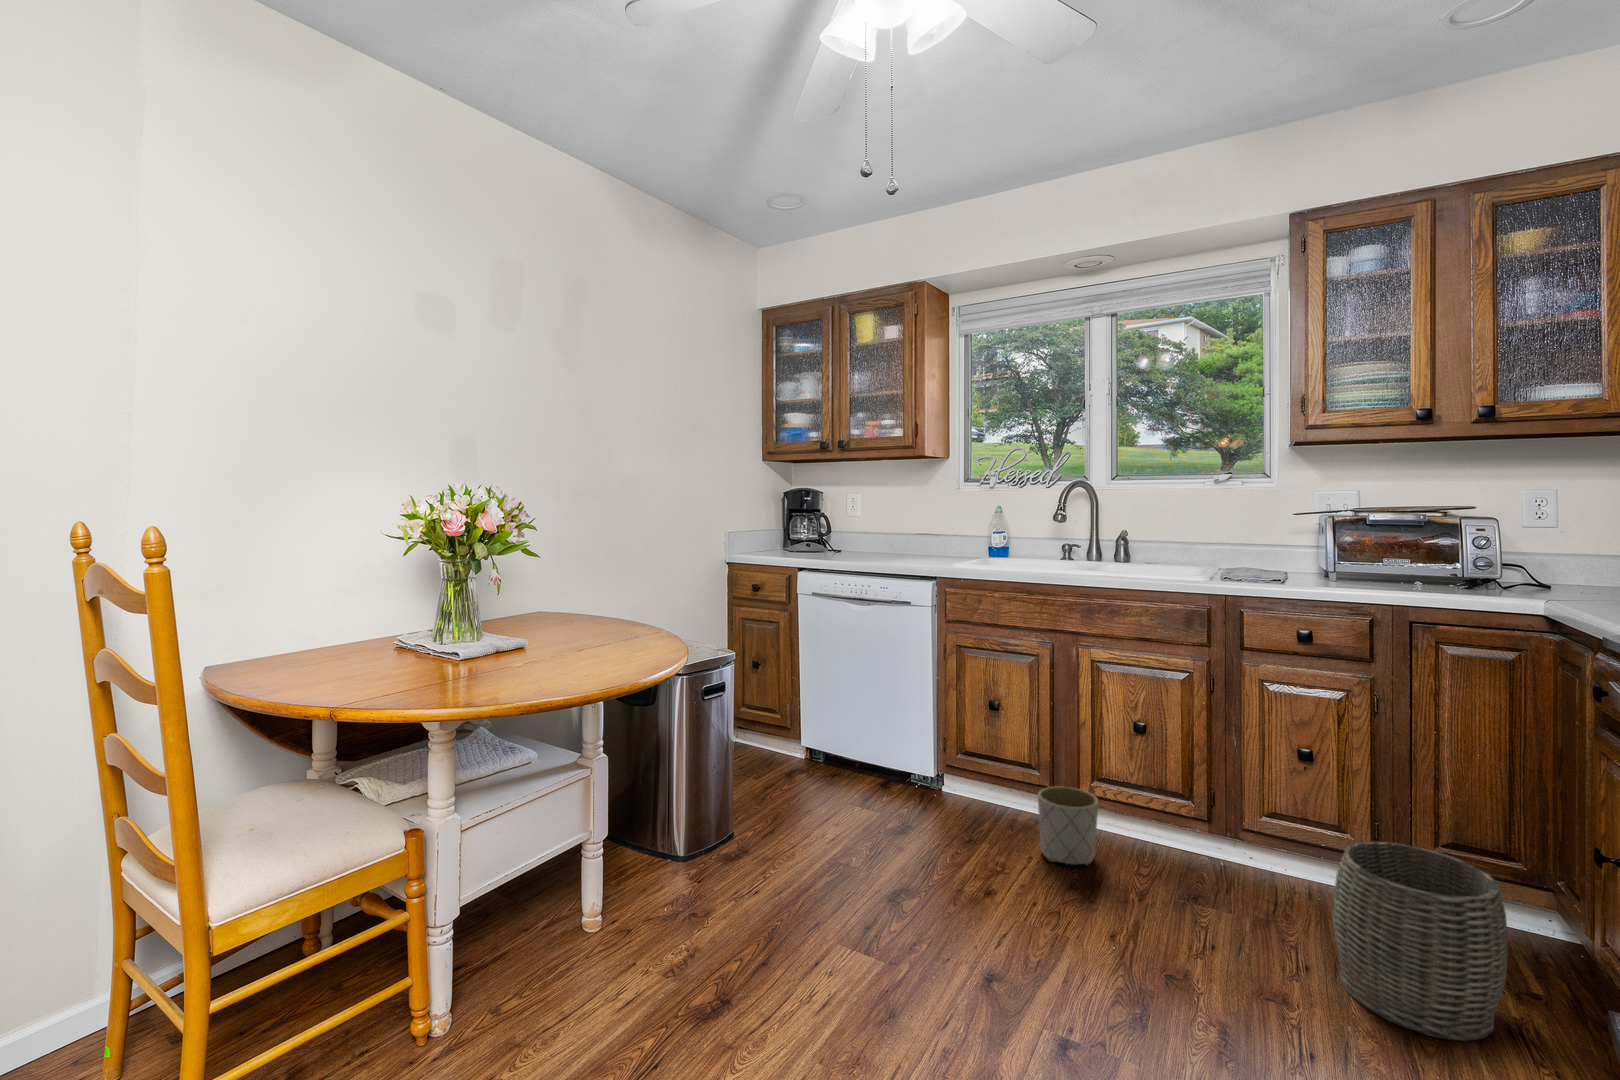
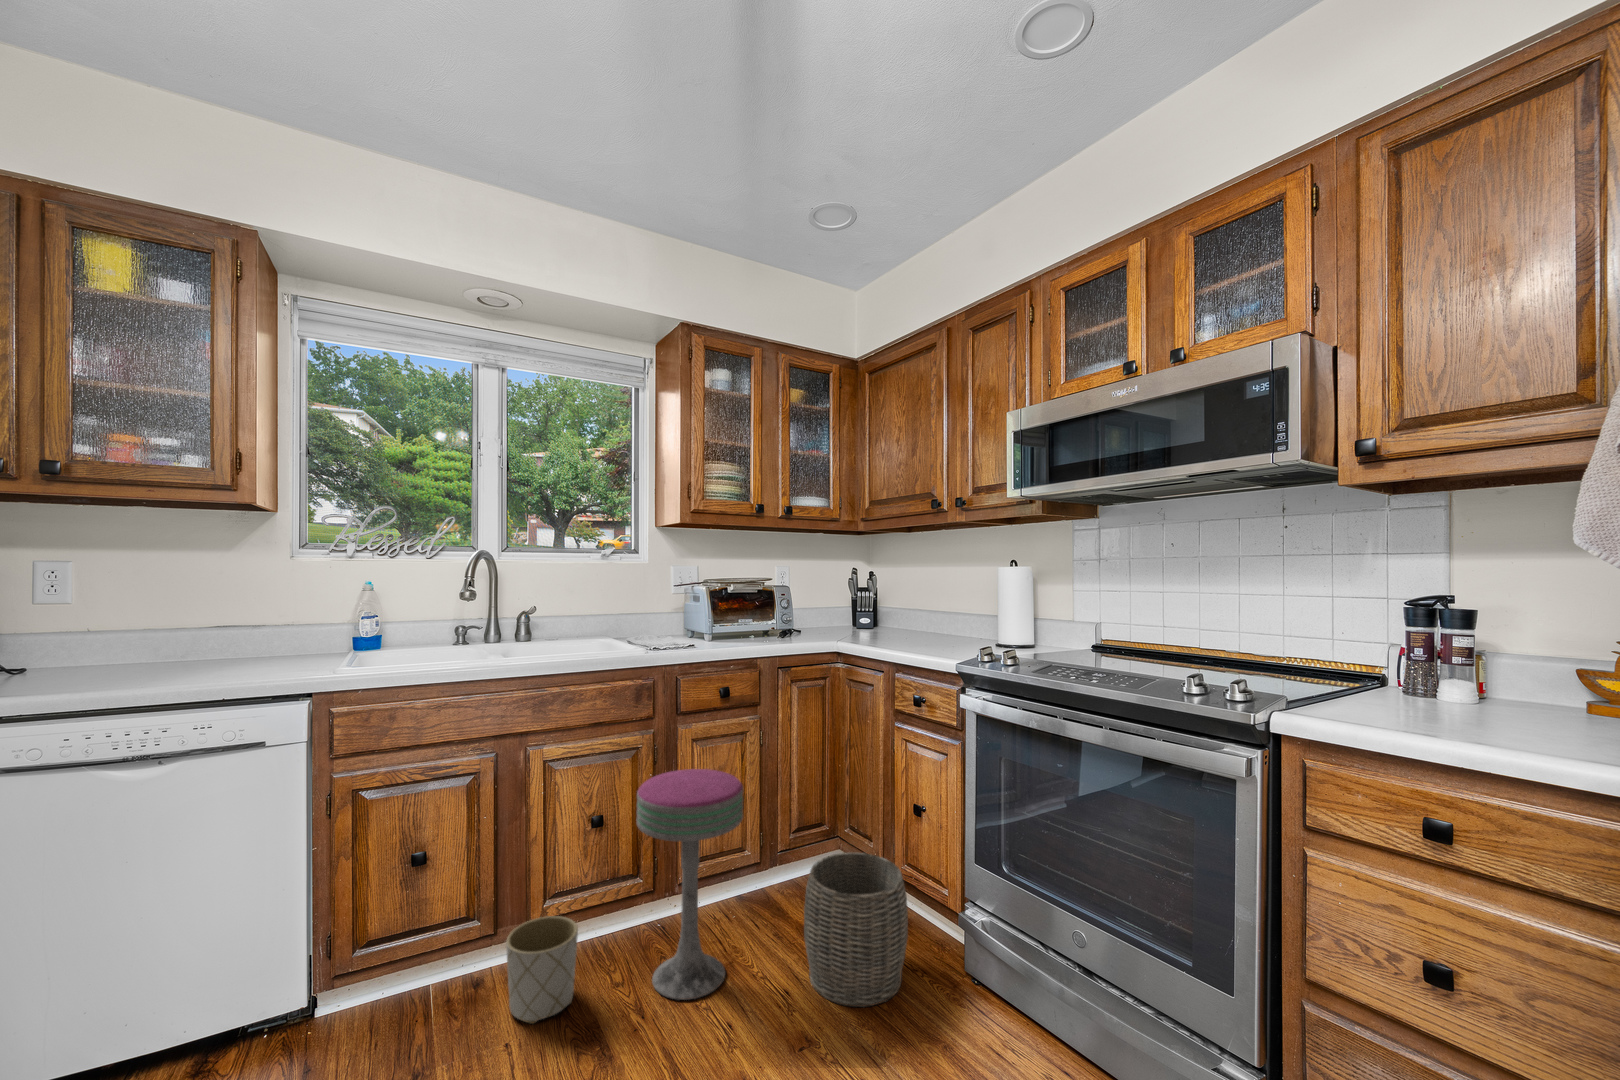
bar stool: none [1148,693,1273,920] -> present [636,769,743,1000]

